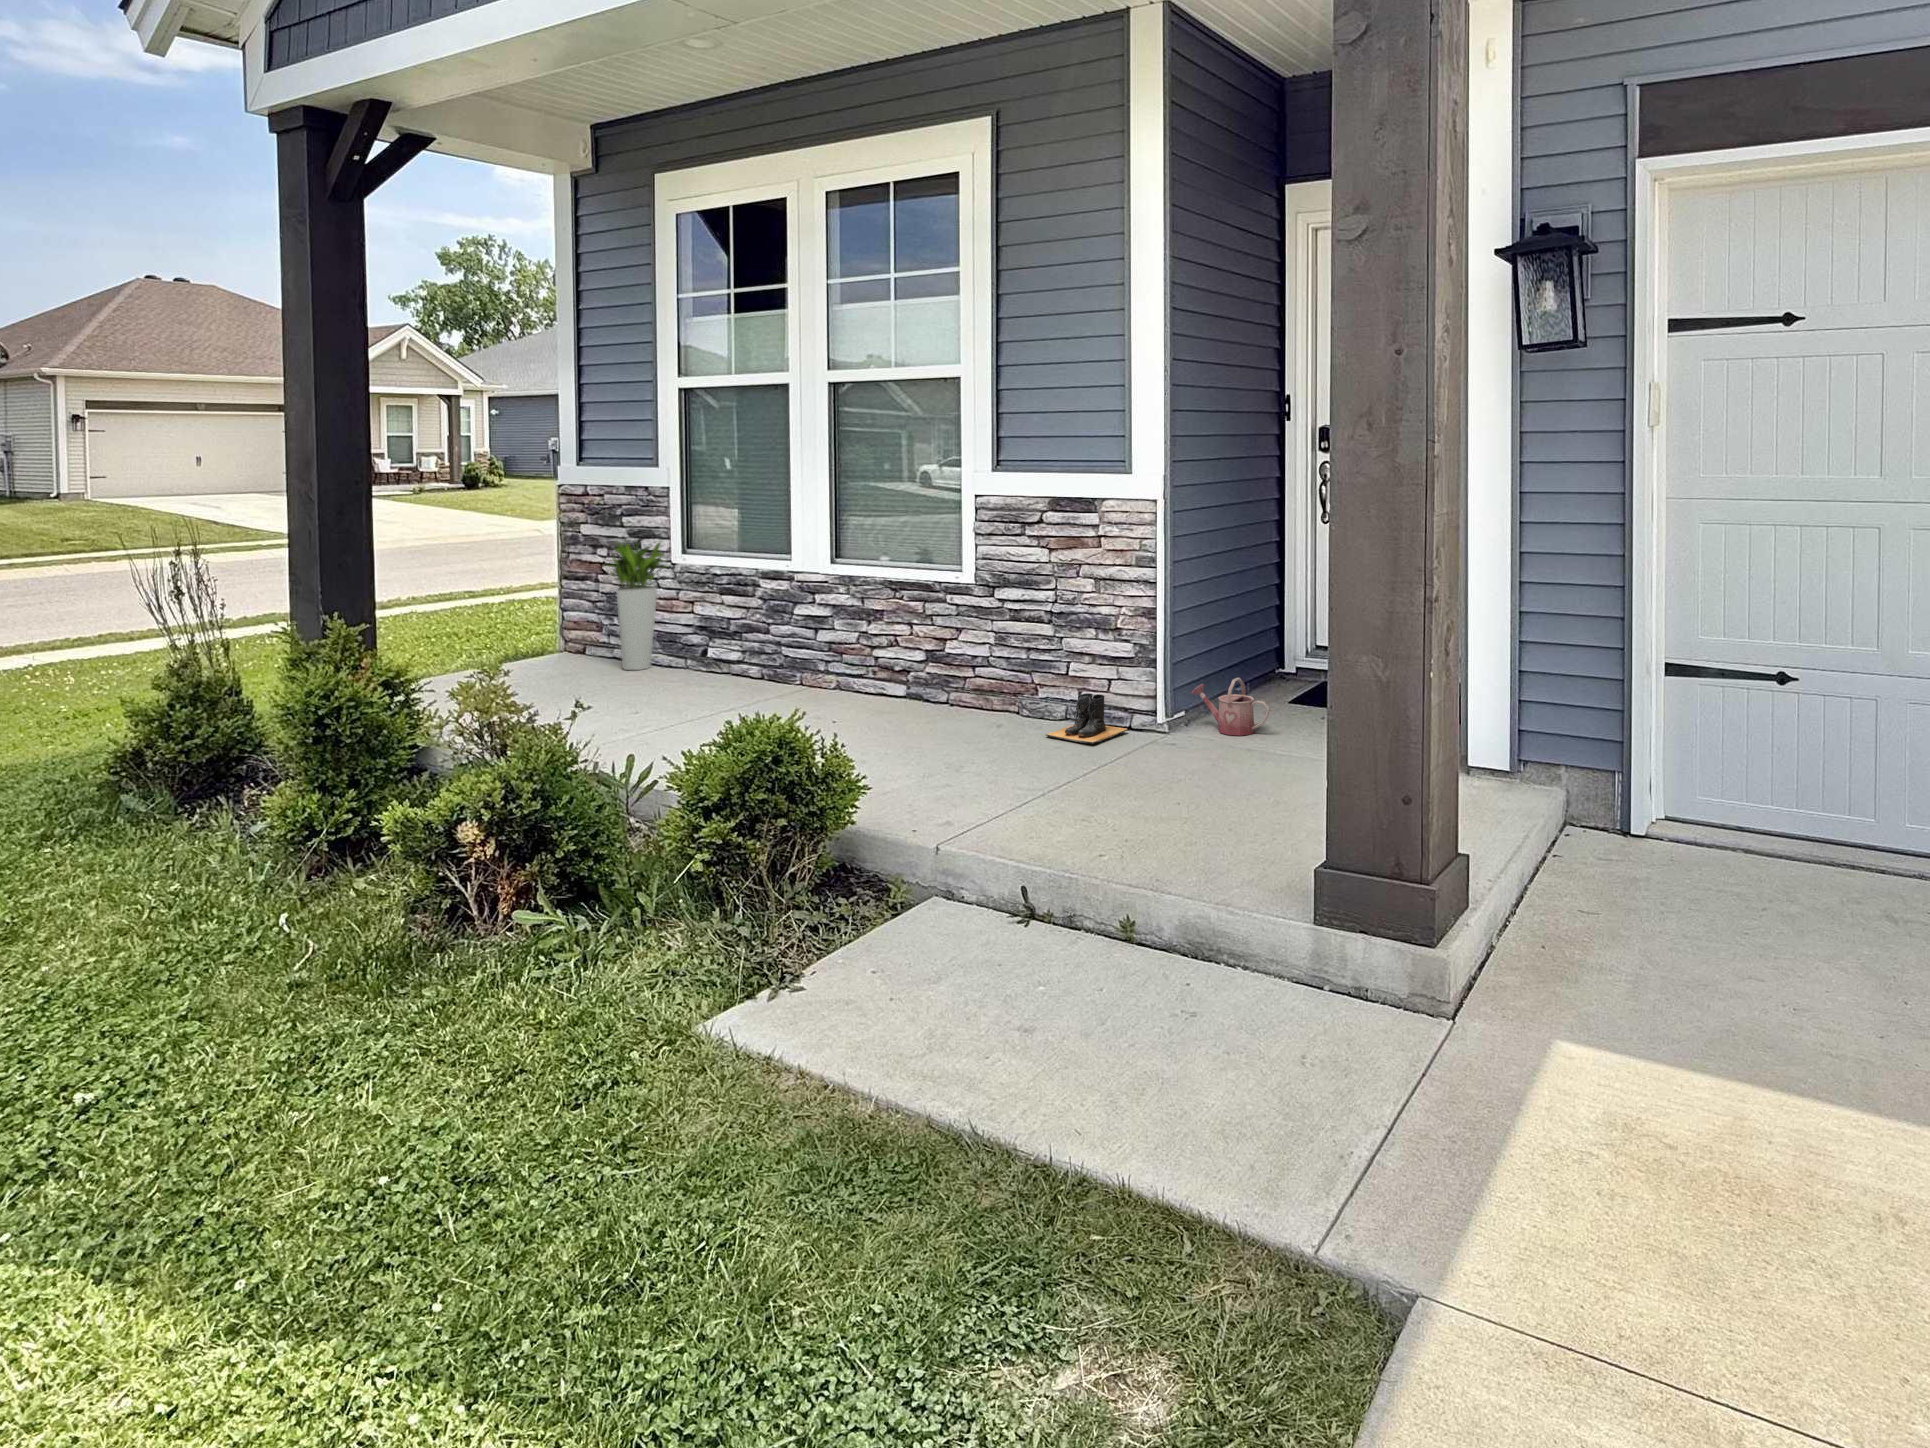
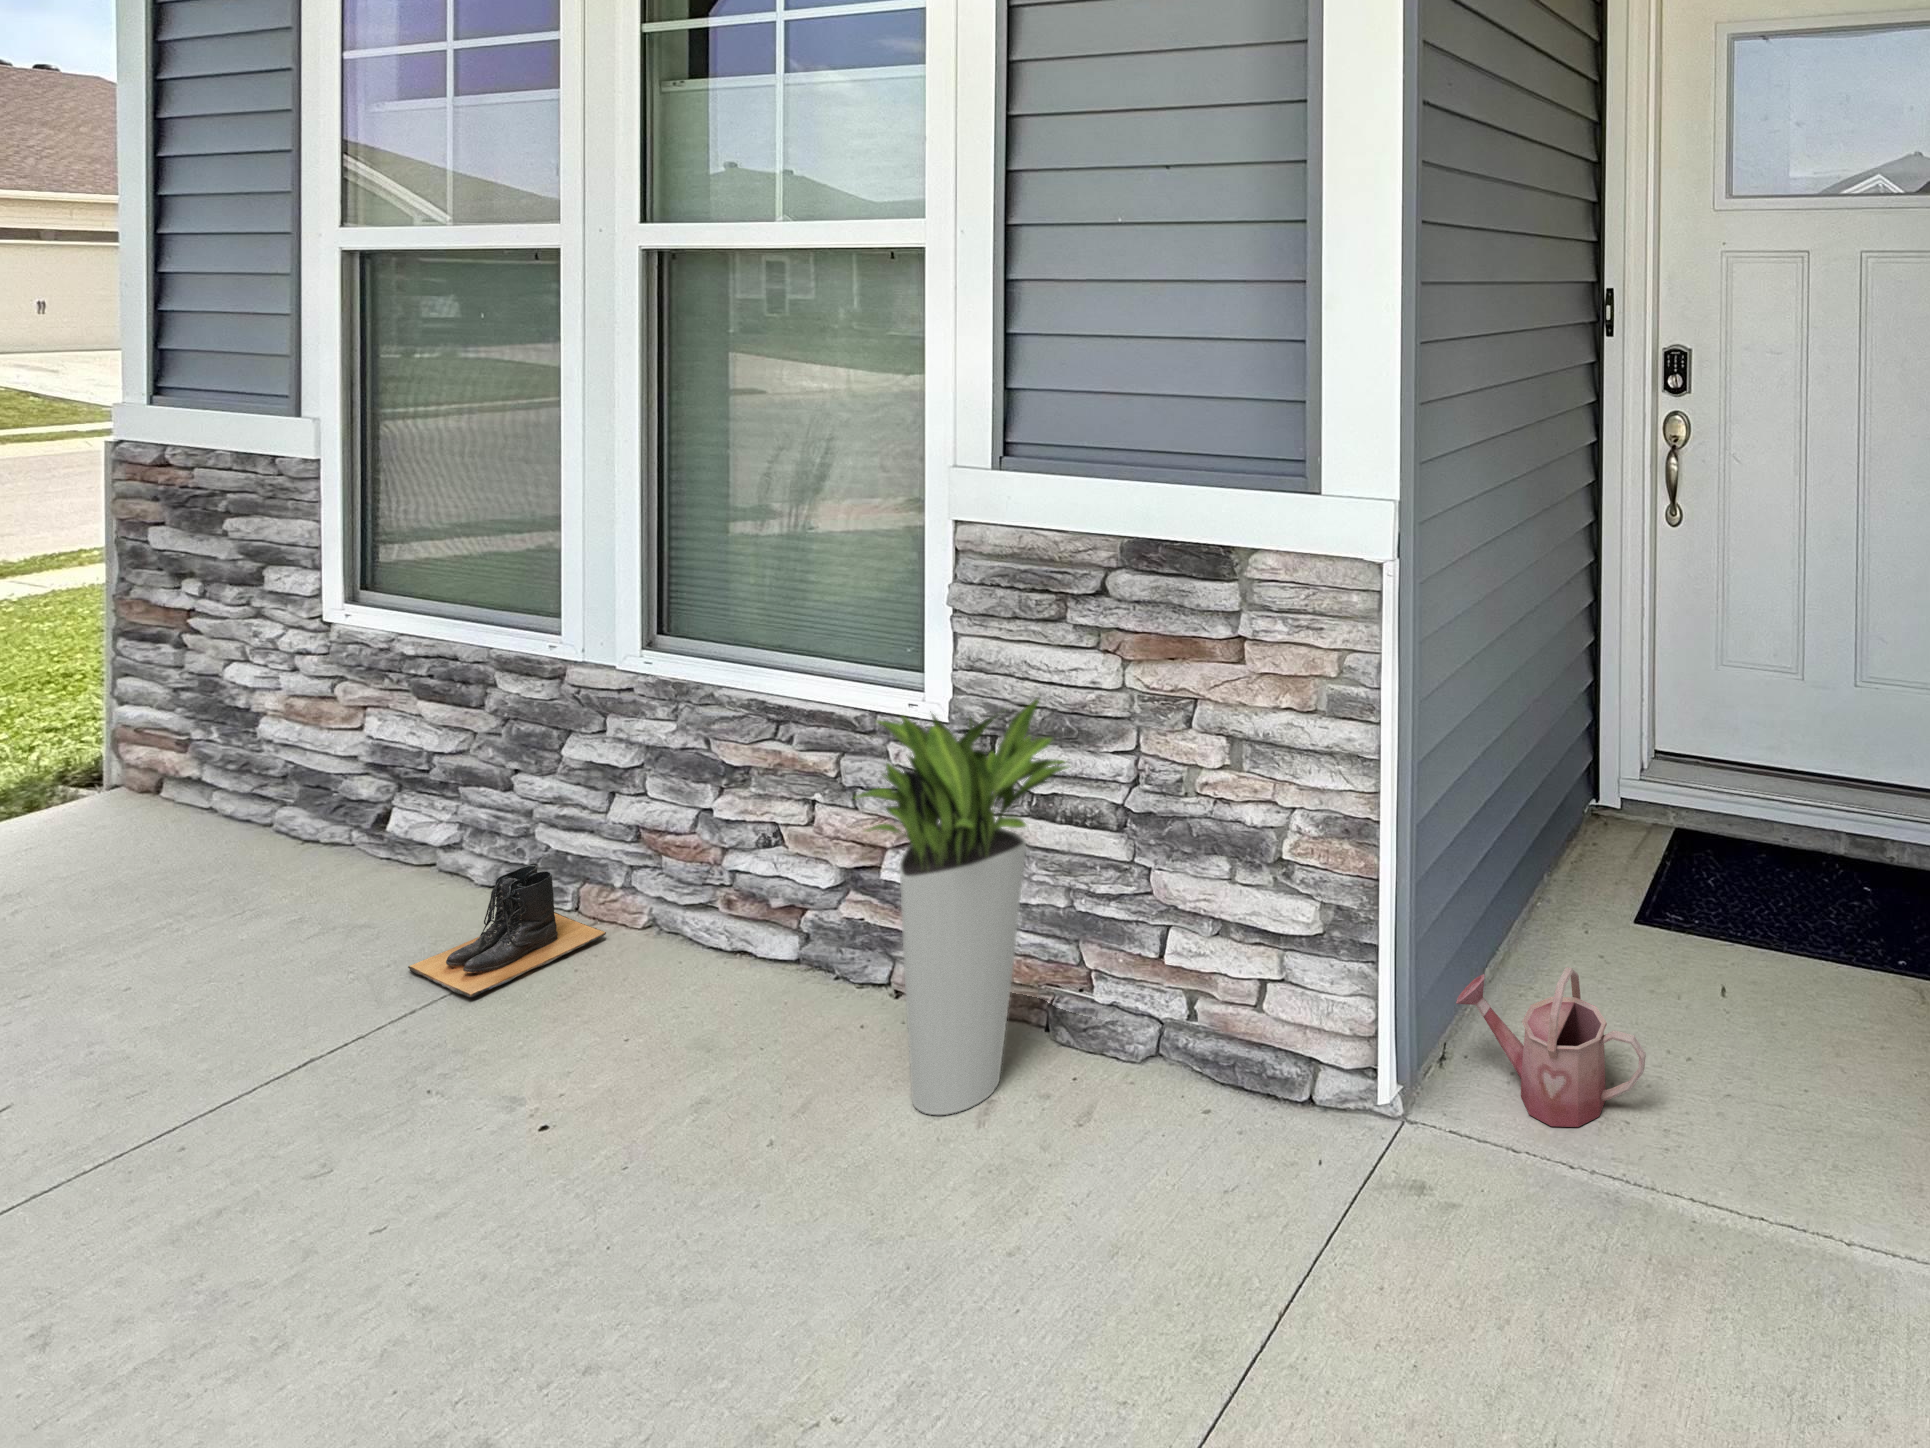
planter: present [611,542,668,670] -> present [856,699,1068,1115]
boots: present [1046,693,1128,744] -> present [408,865,606,997]

